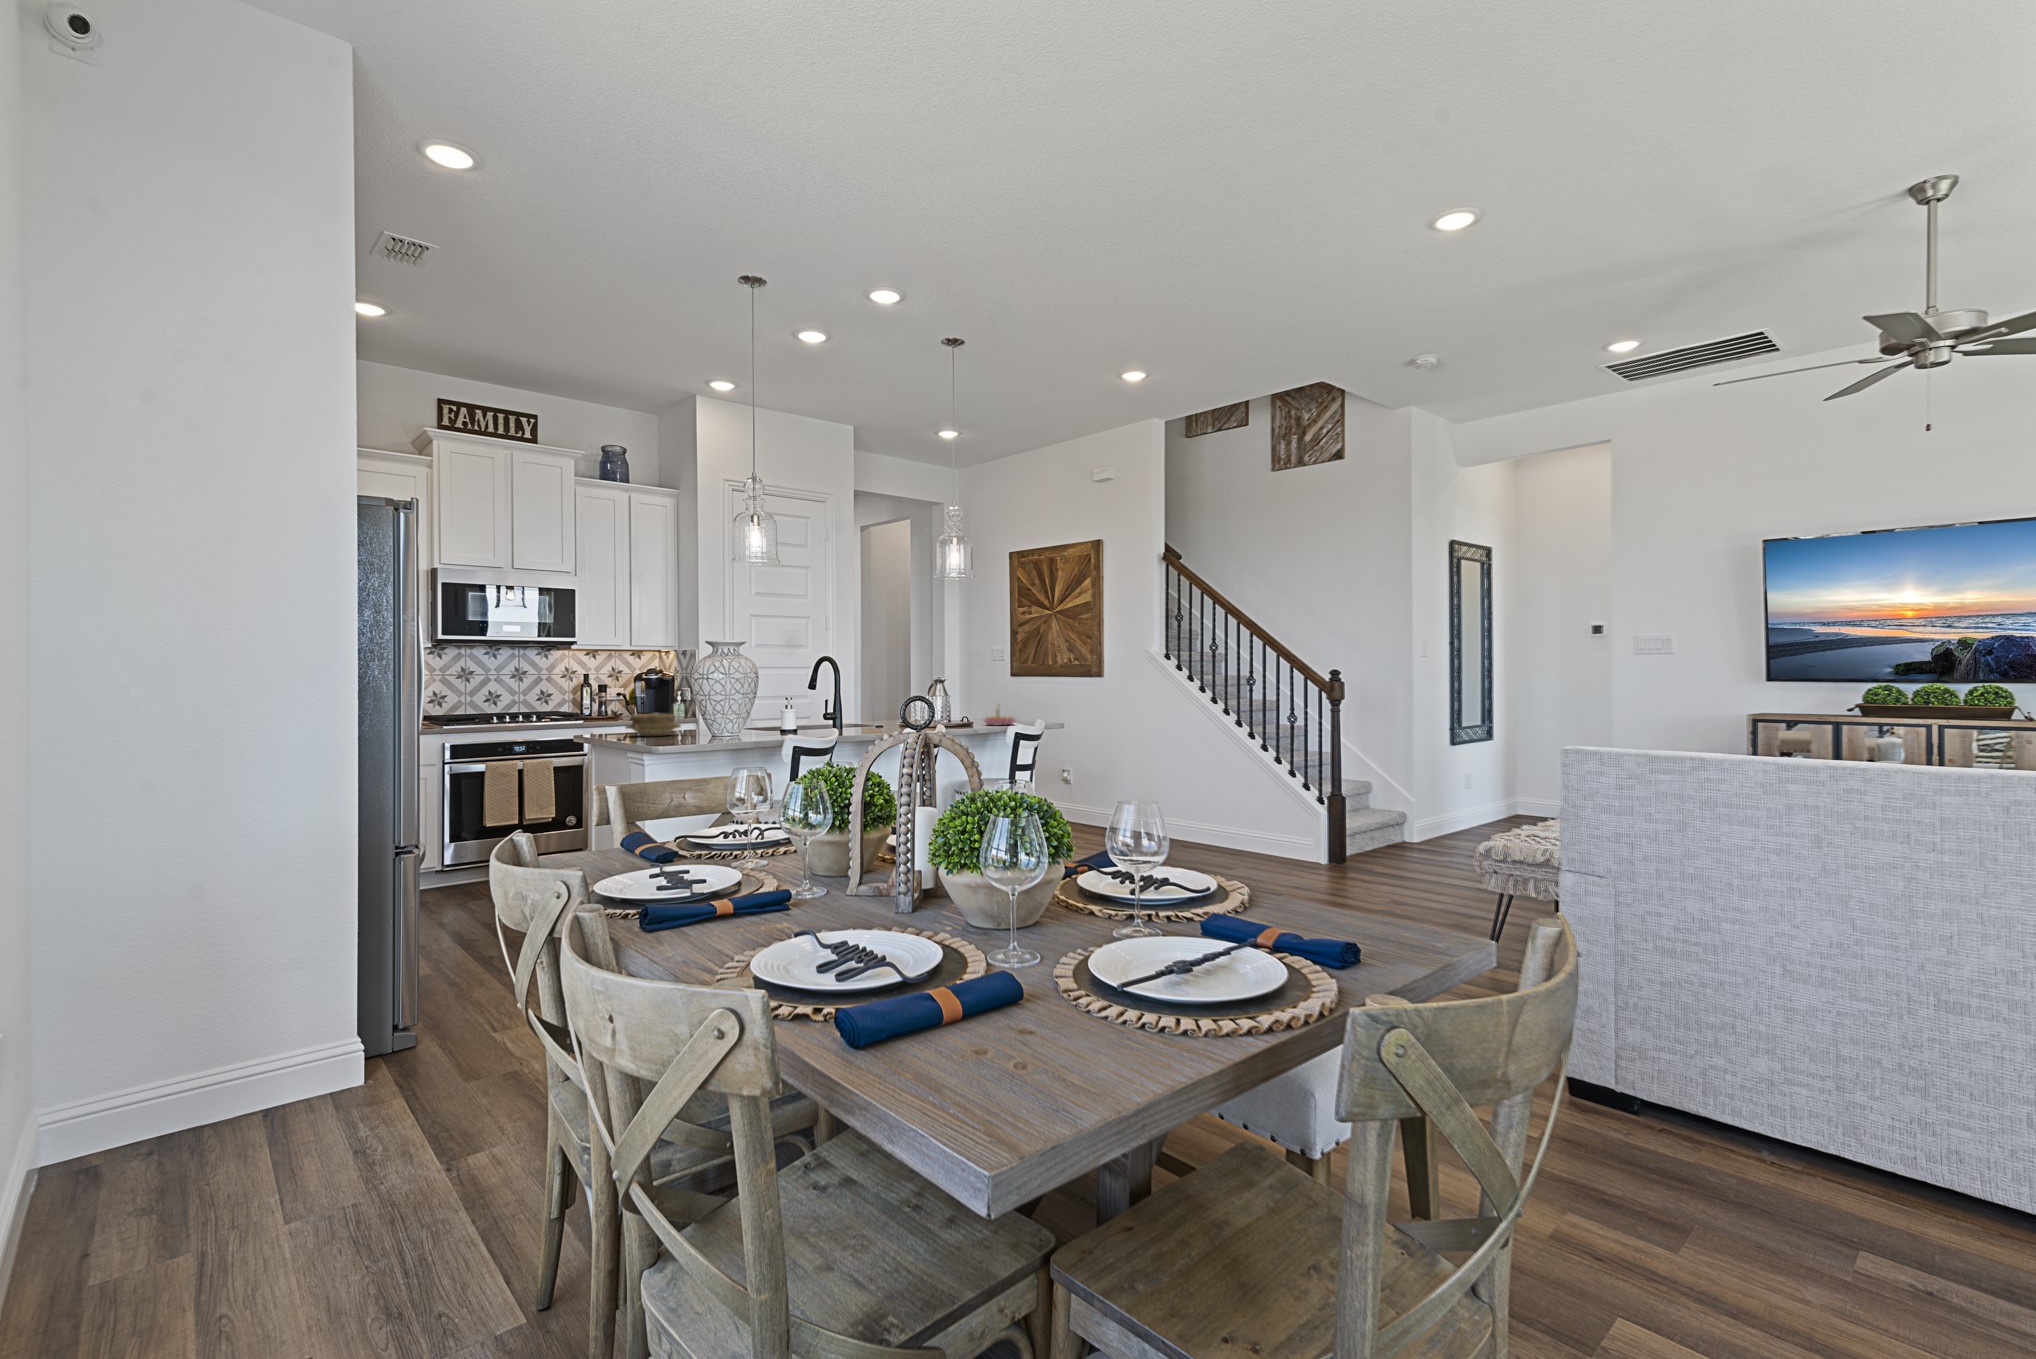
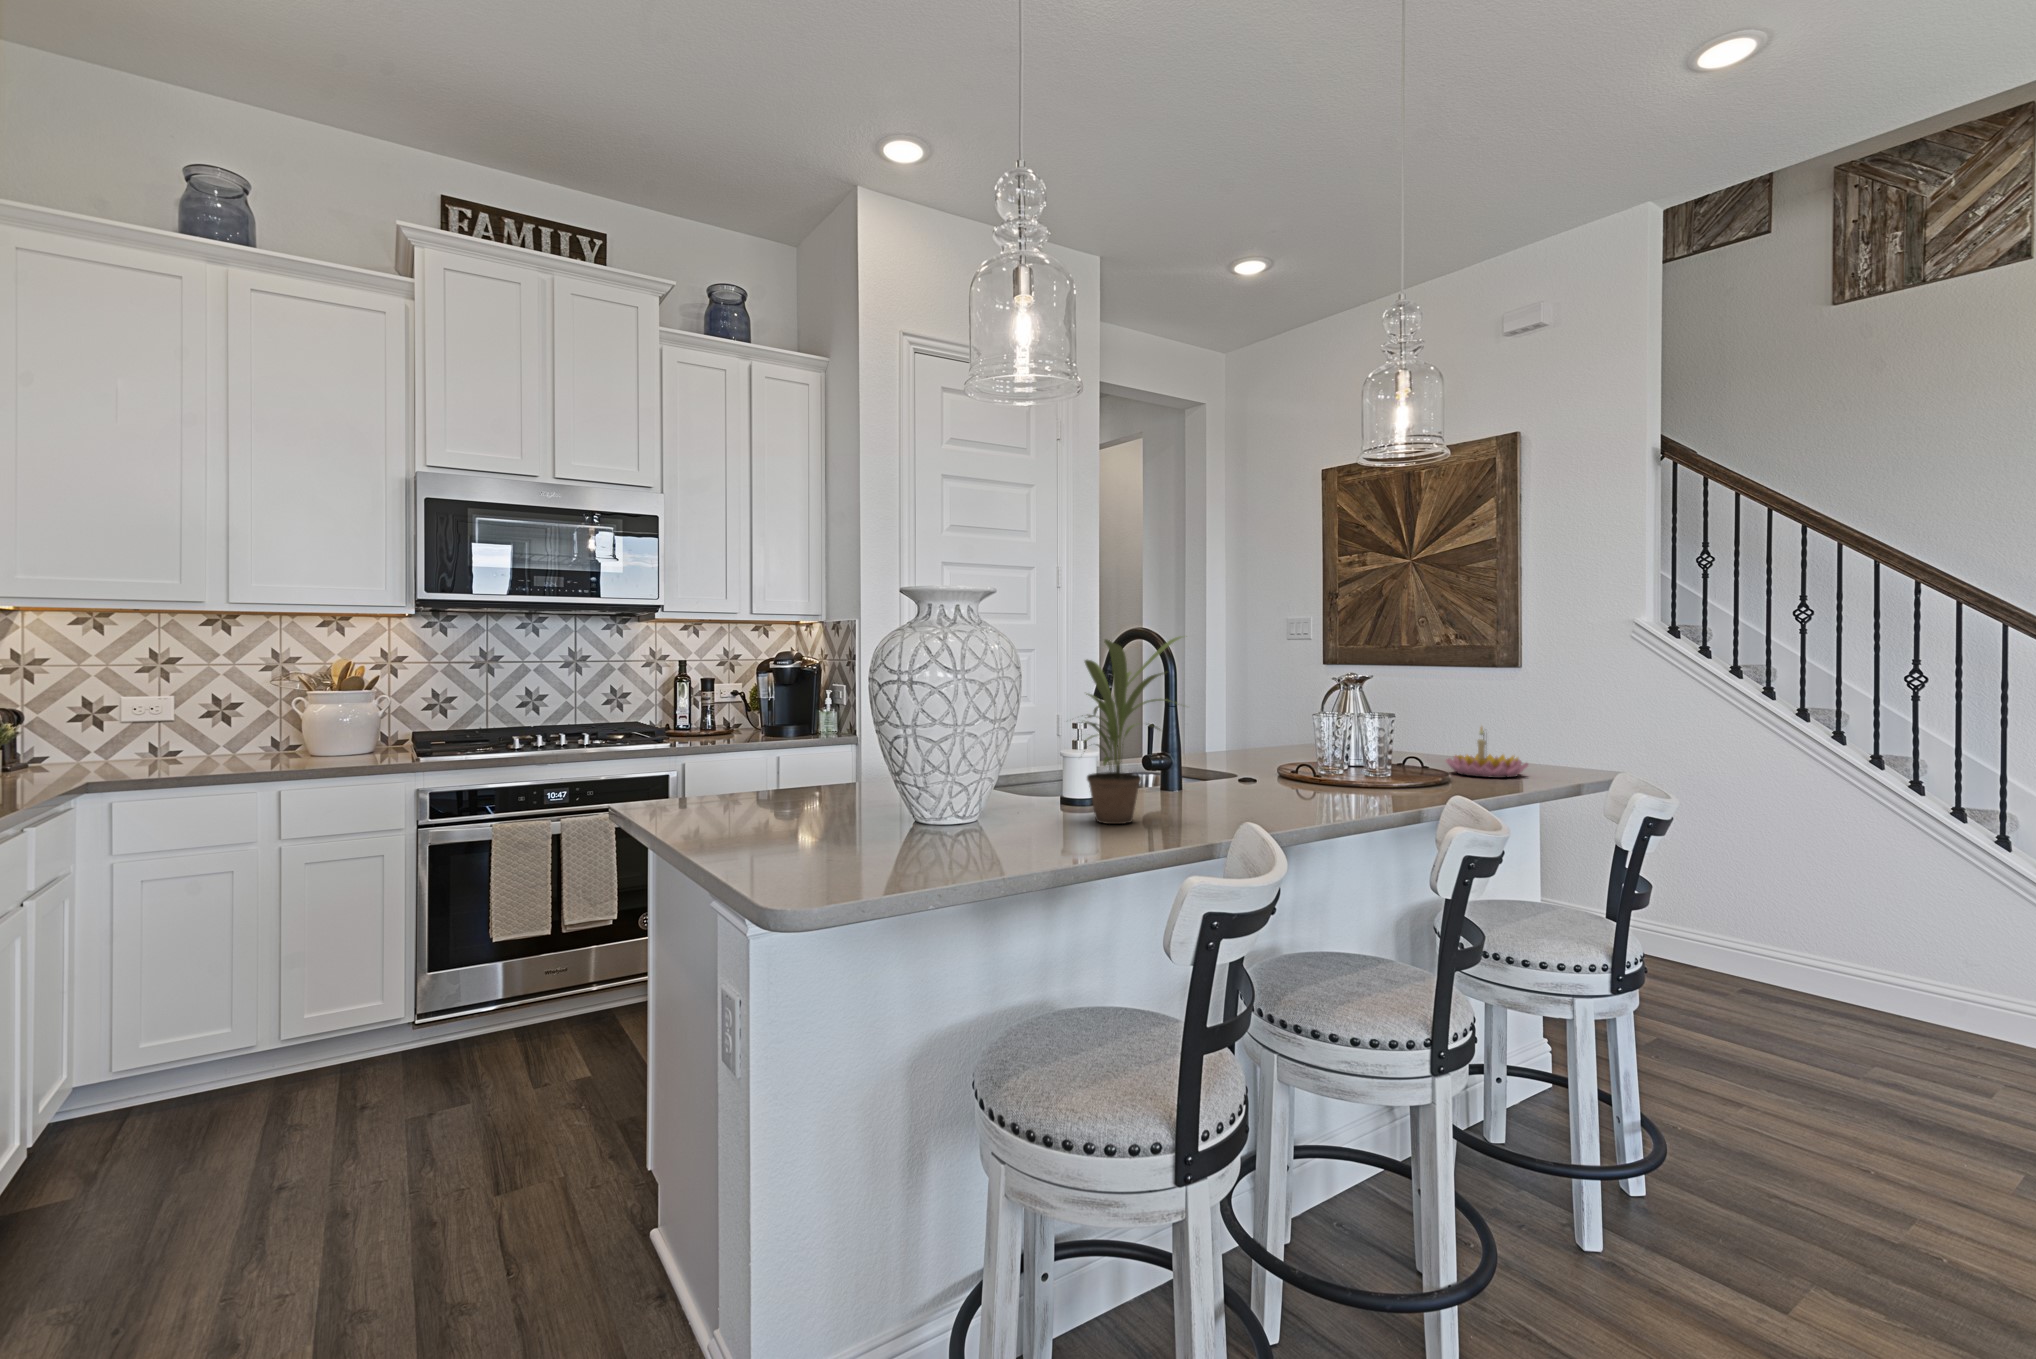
potted plant: none [775,661,828,736] -> present [1082,636,1182,824]
ceramic bowl: present [626,714,681,736] -> none [713,756,838,814]

